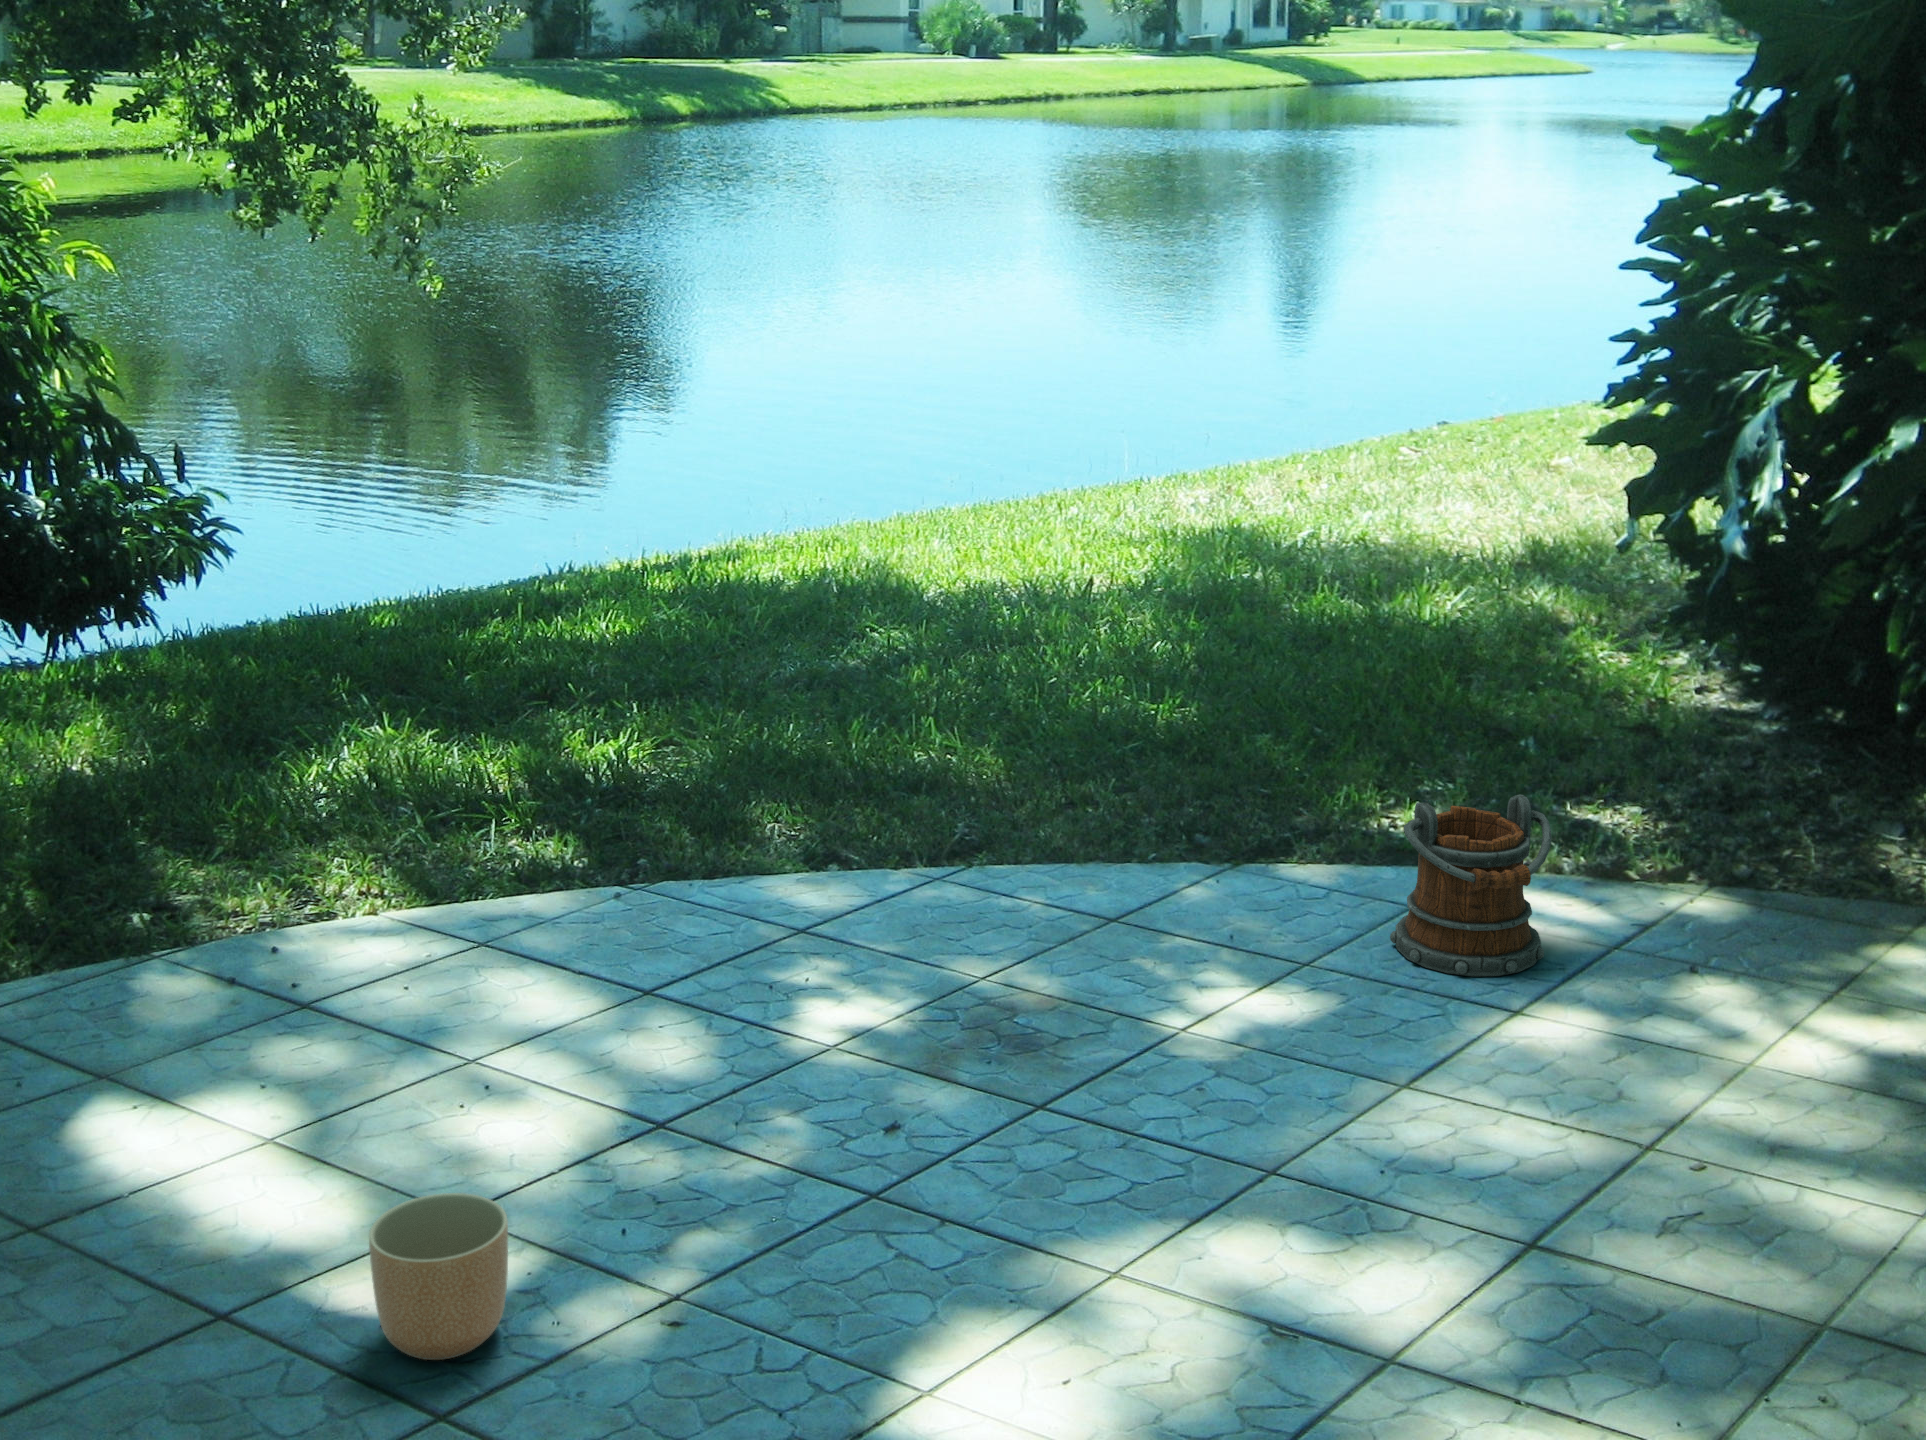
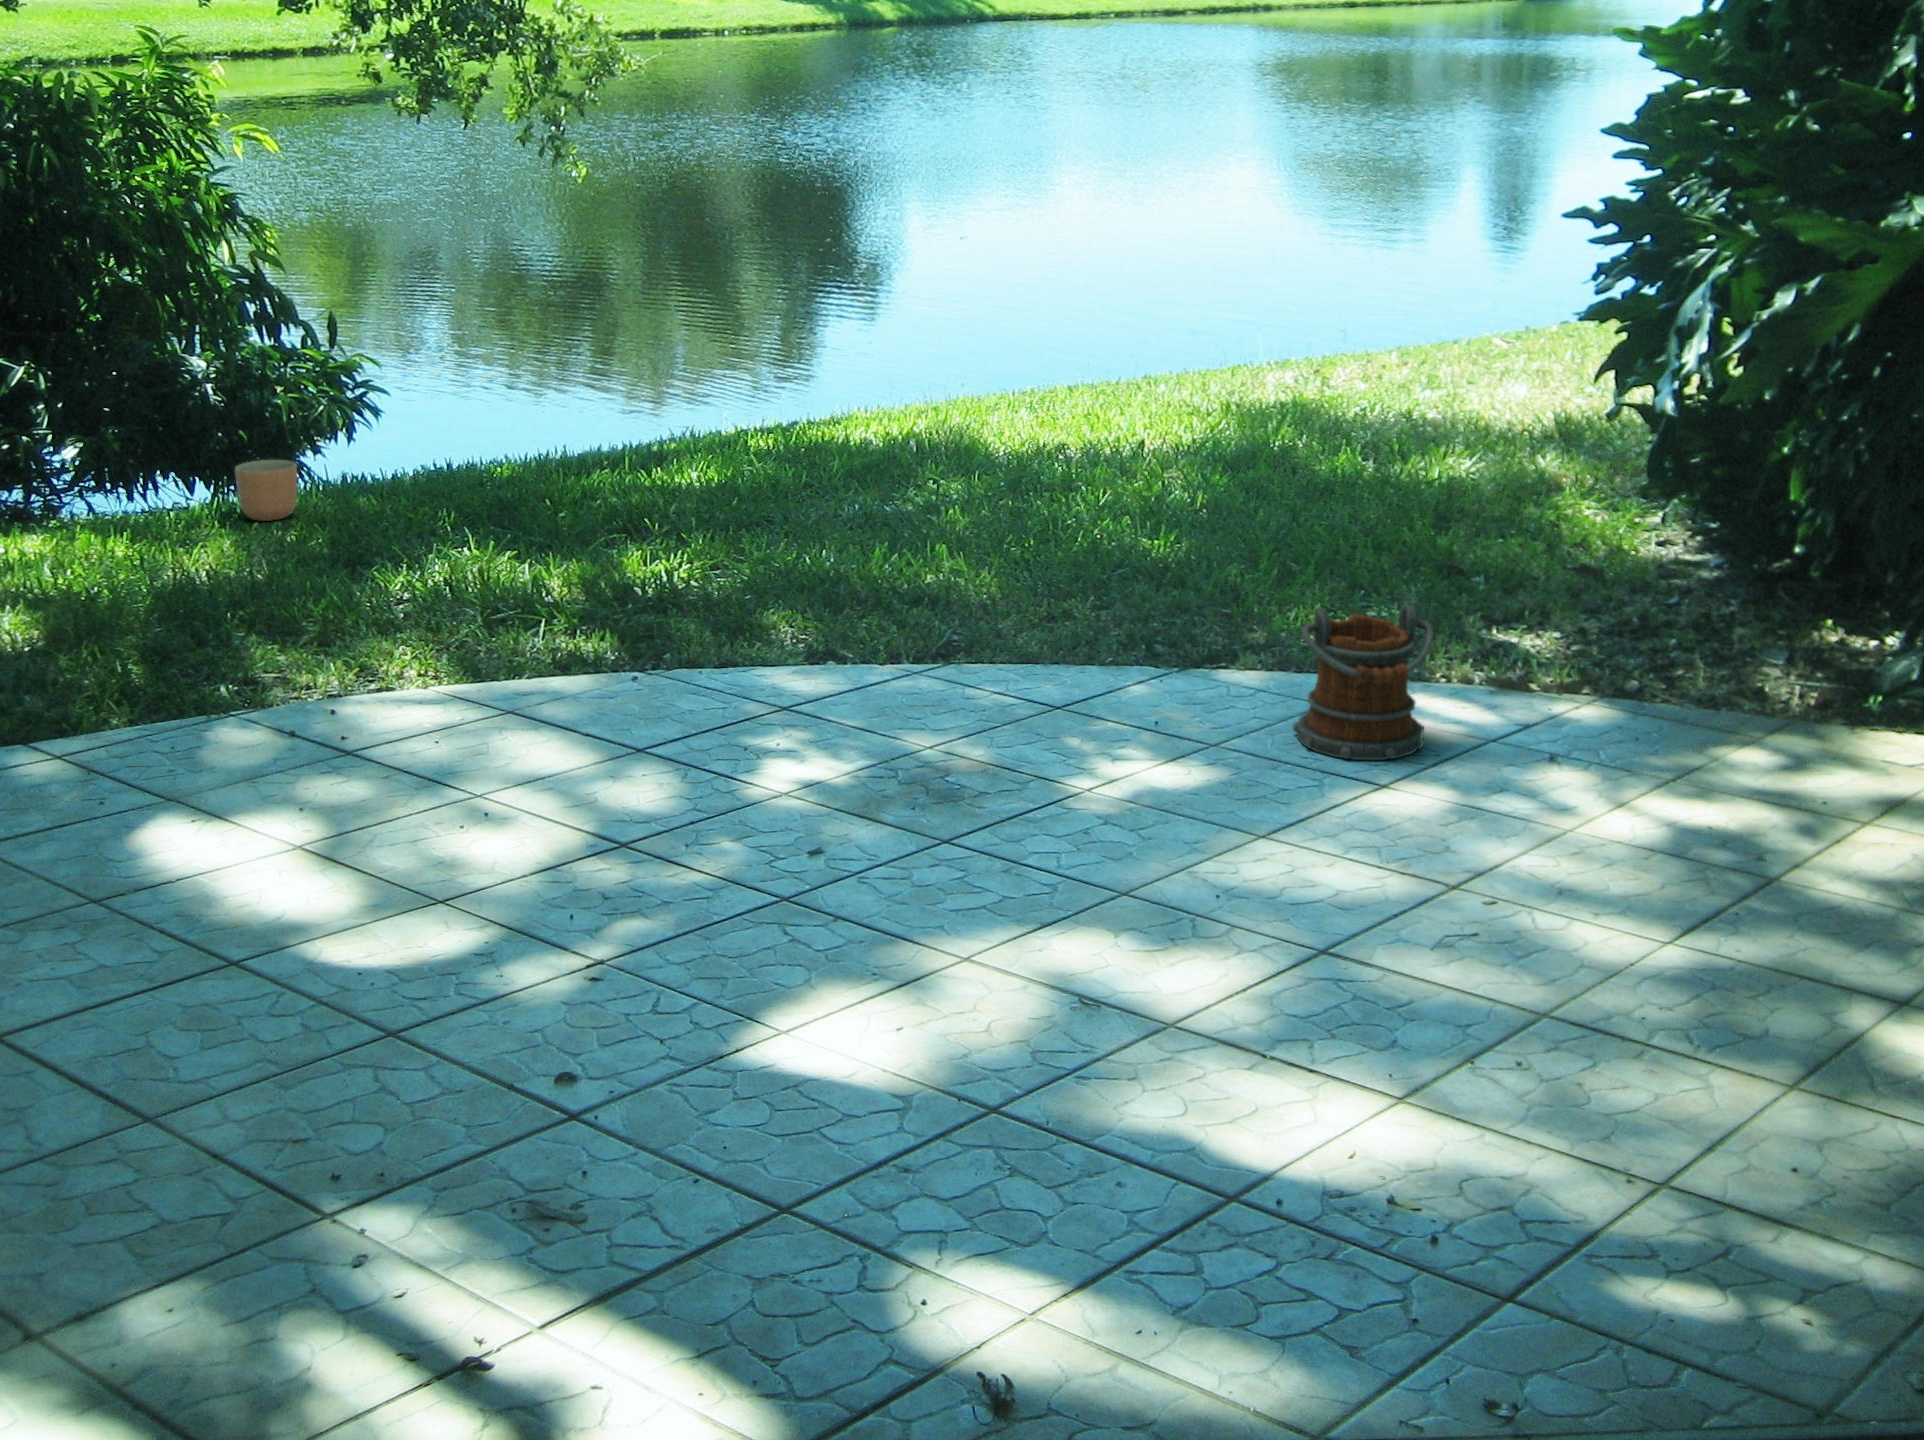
planter: present [369,1193,508,1360] -> present [235,460,297,521]

